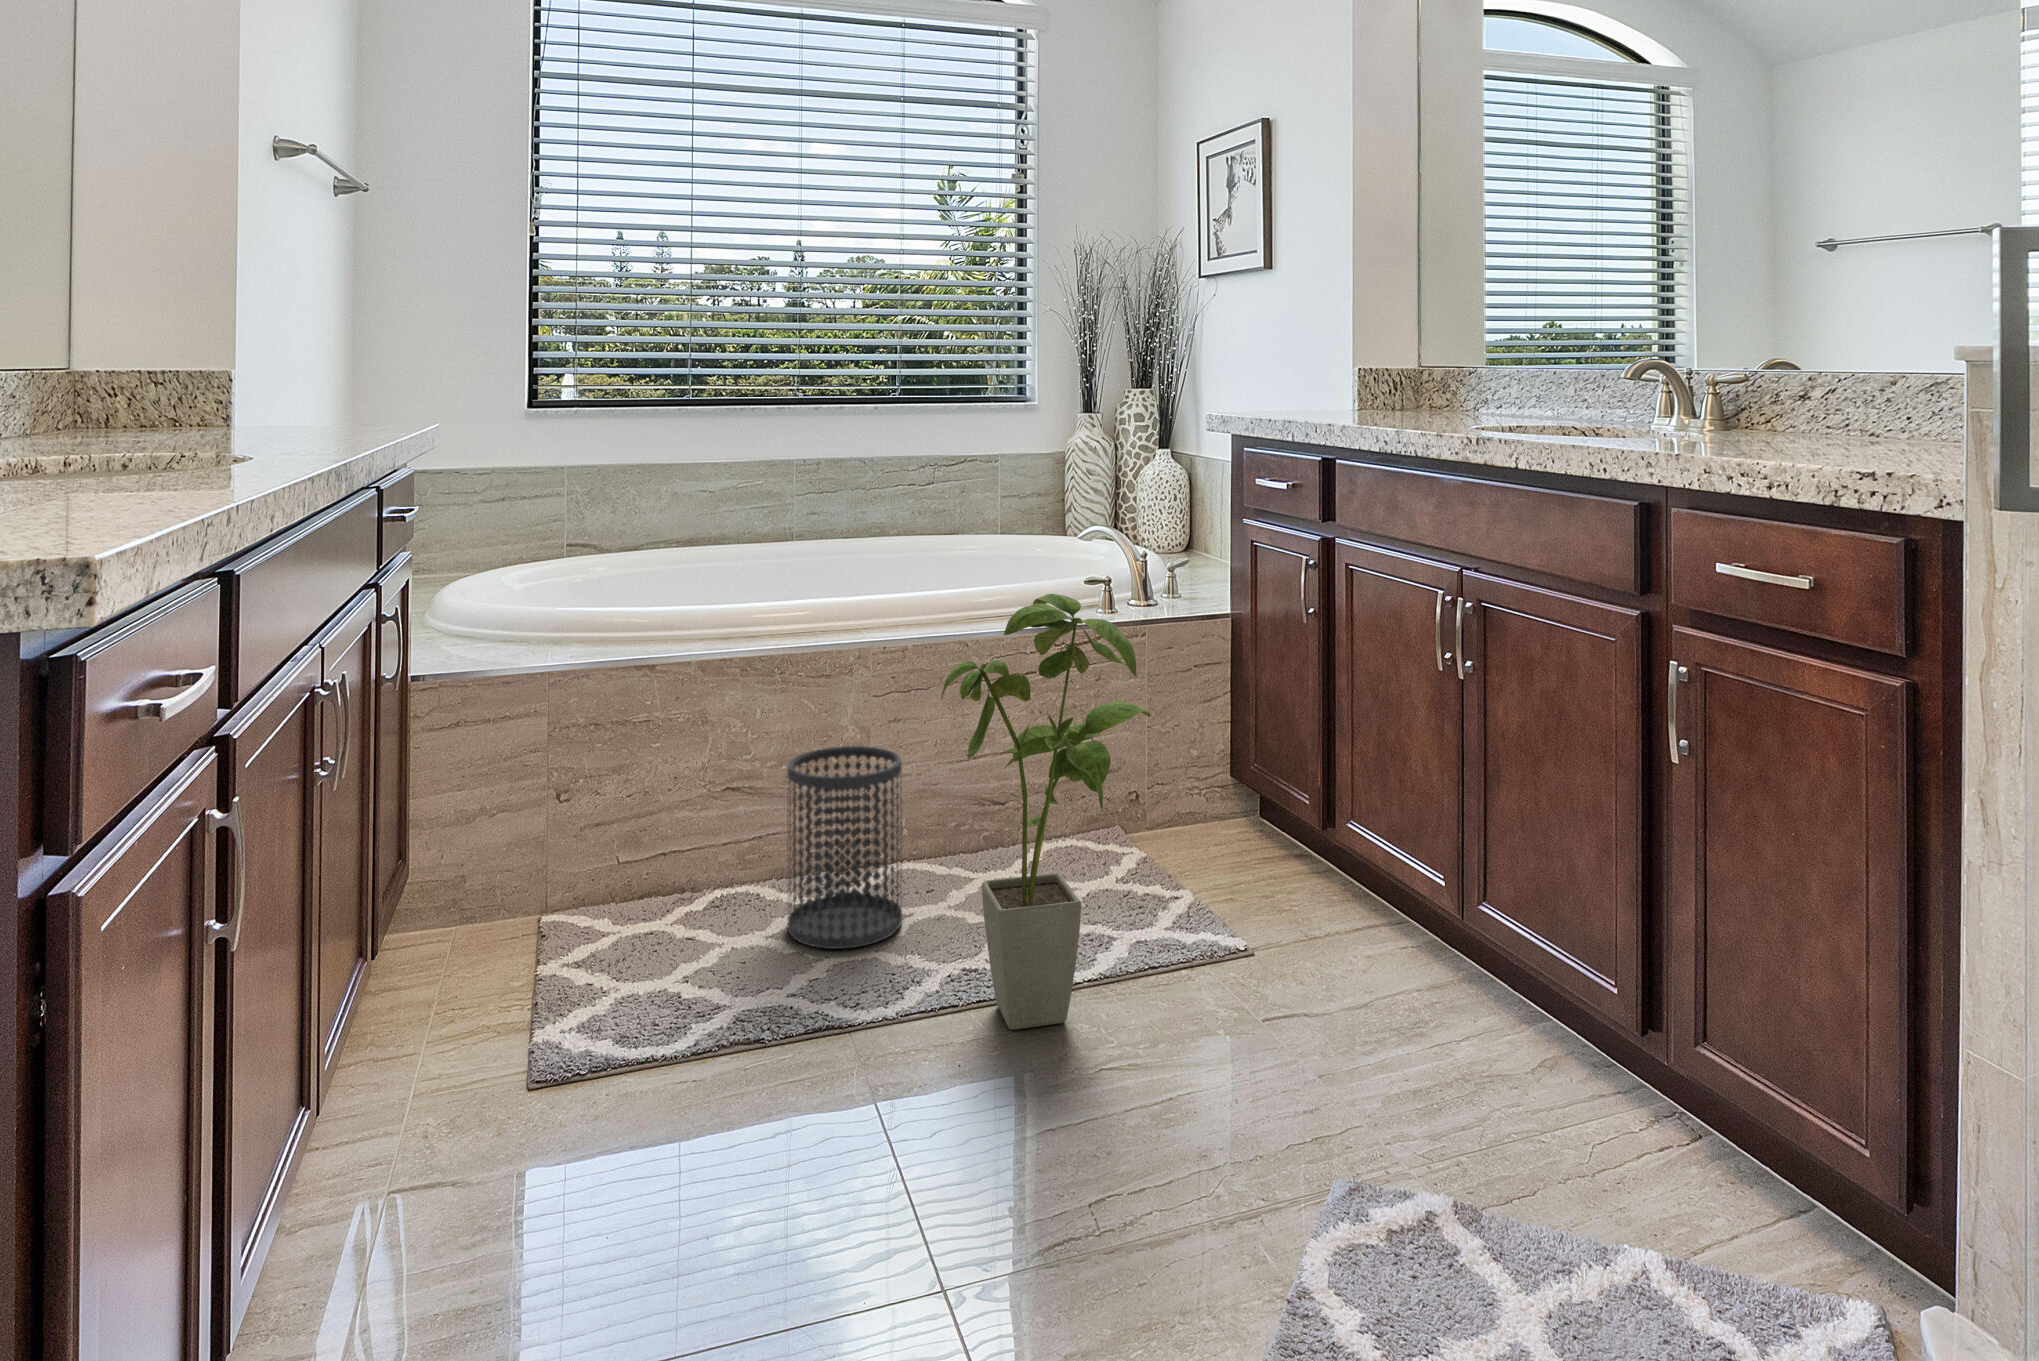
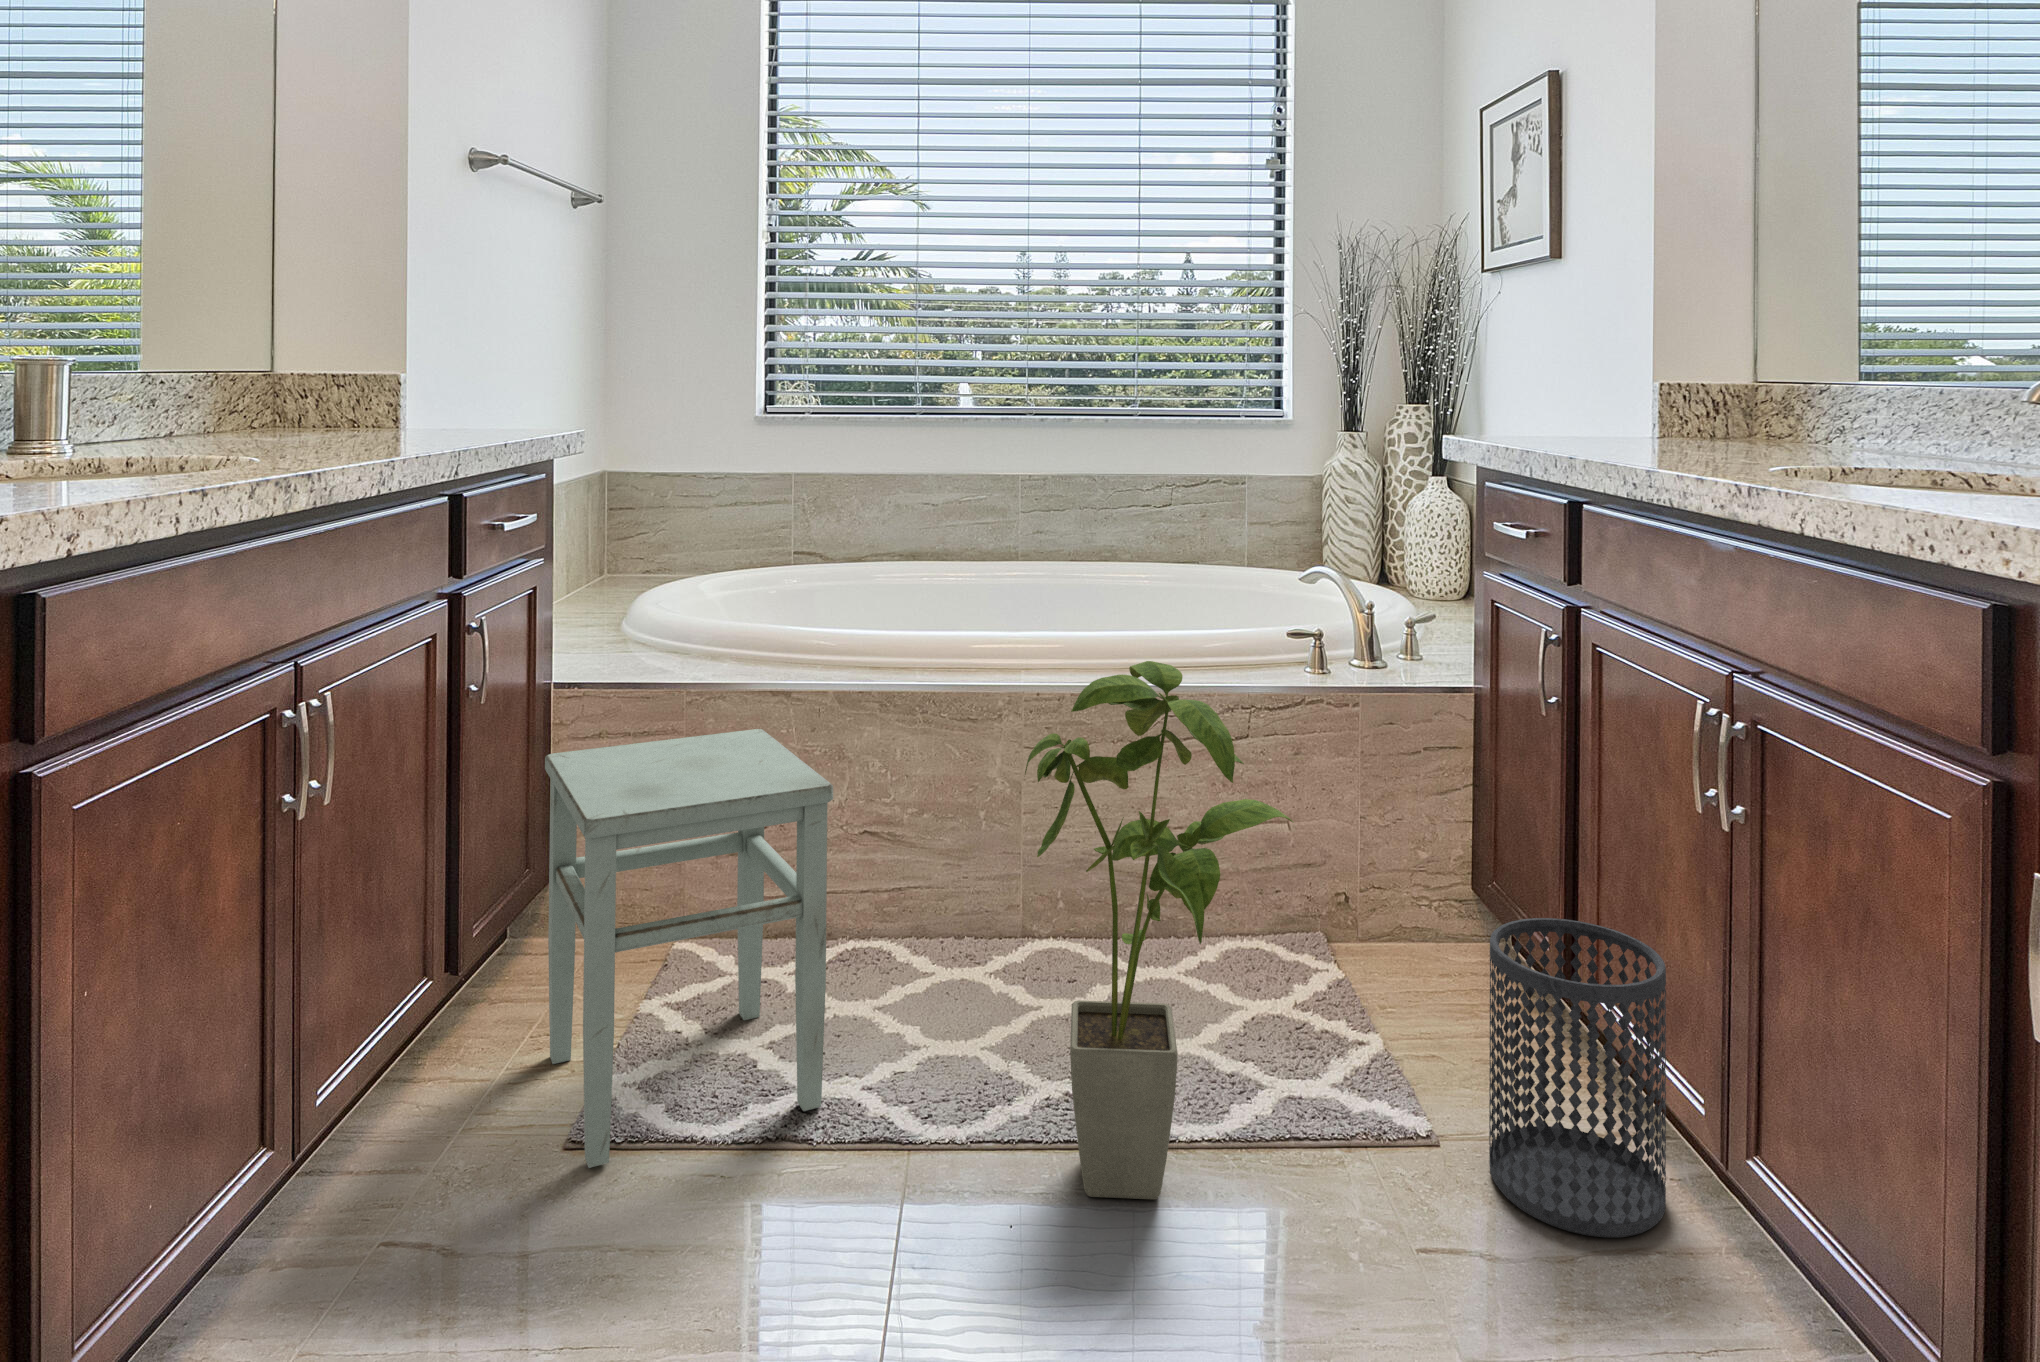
stool: none [466,694,766,1085] -> present [545,729,833,1168]
wastebasket: present [787,746,902,949] -> present [1489,918,1666,1237]

